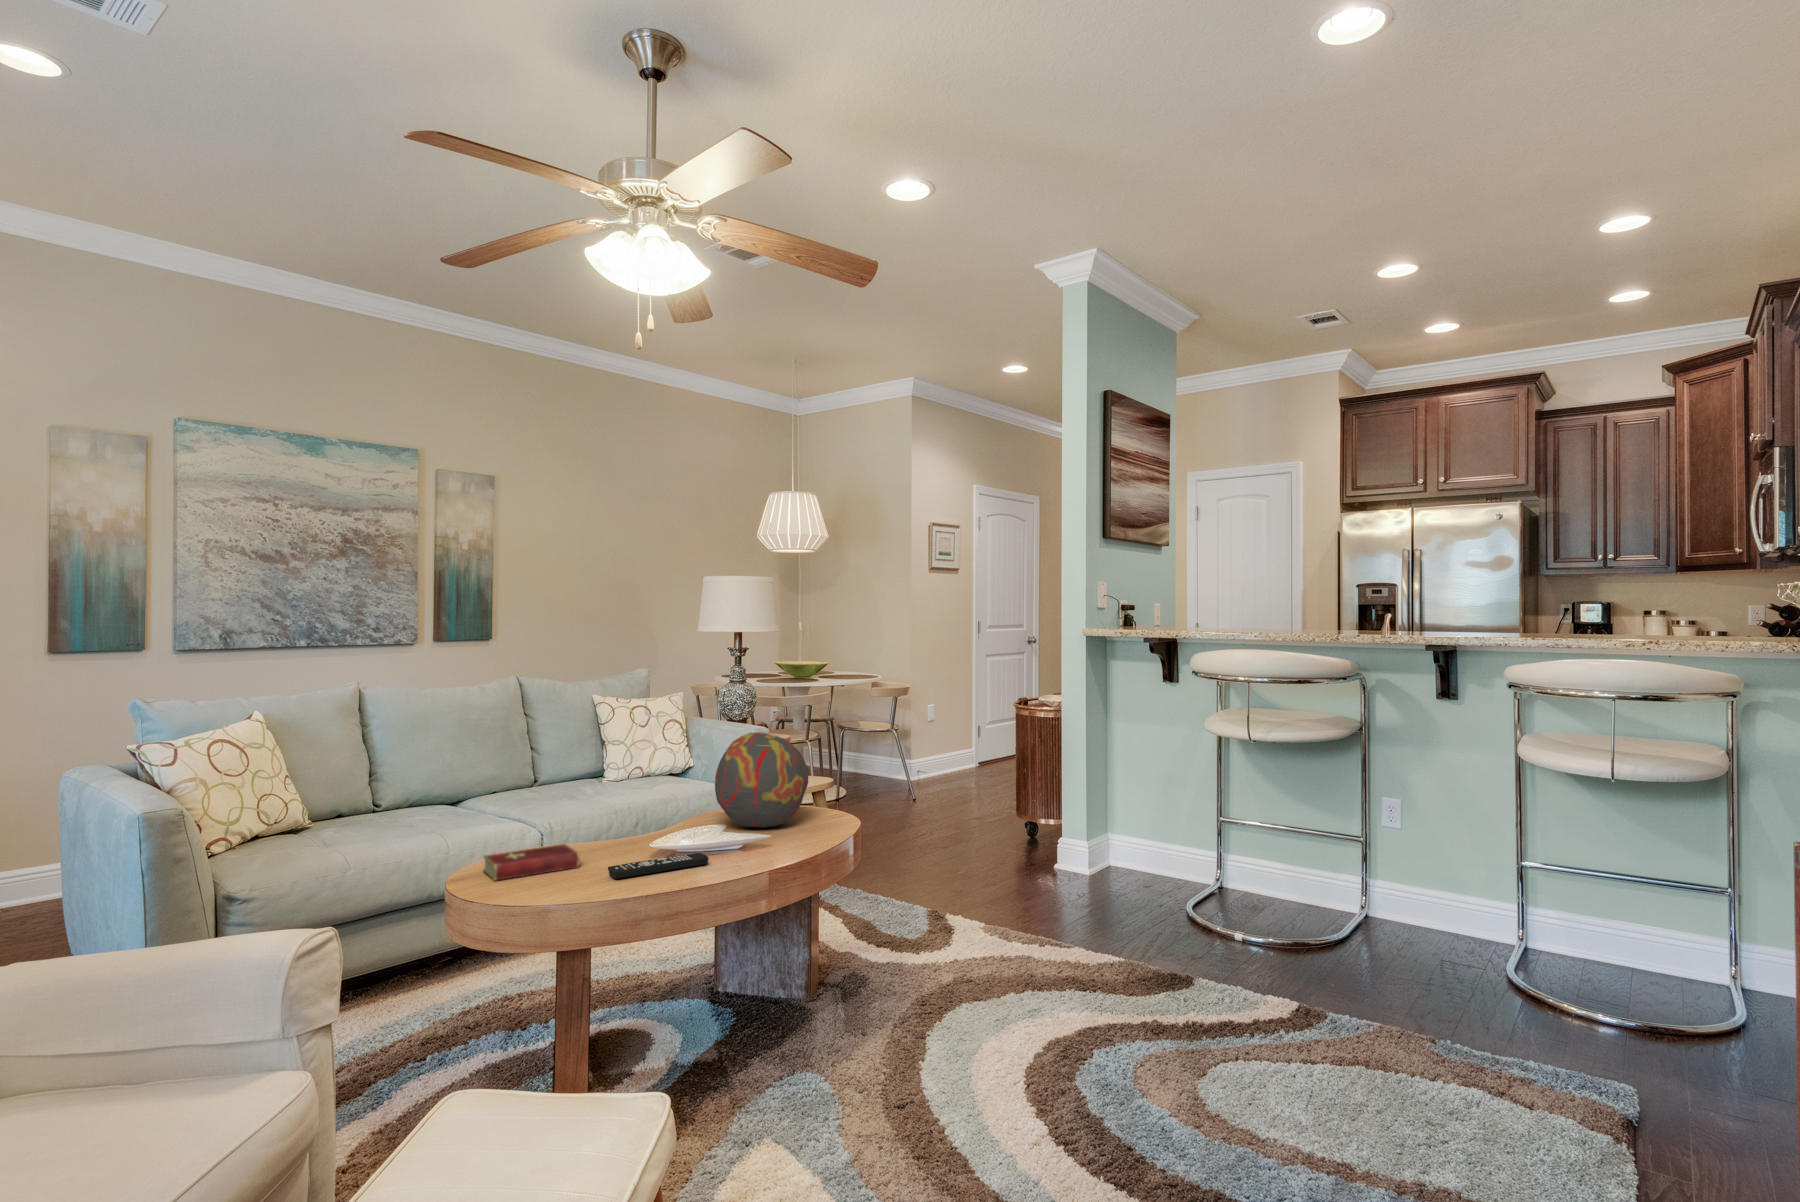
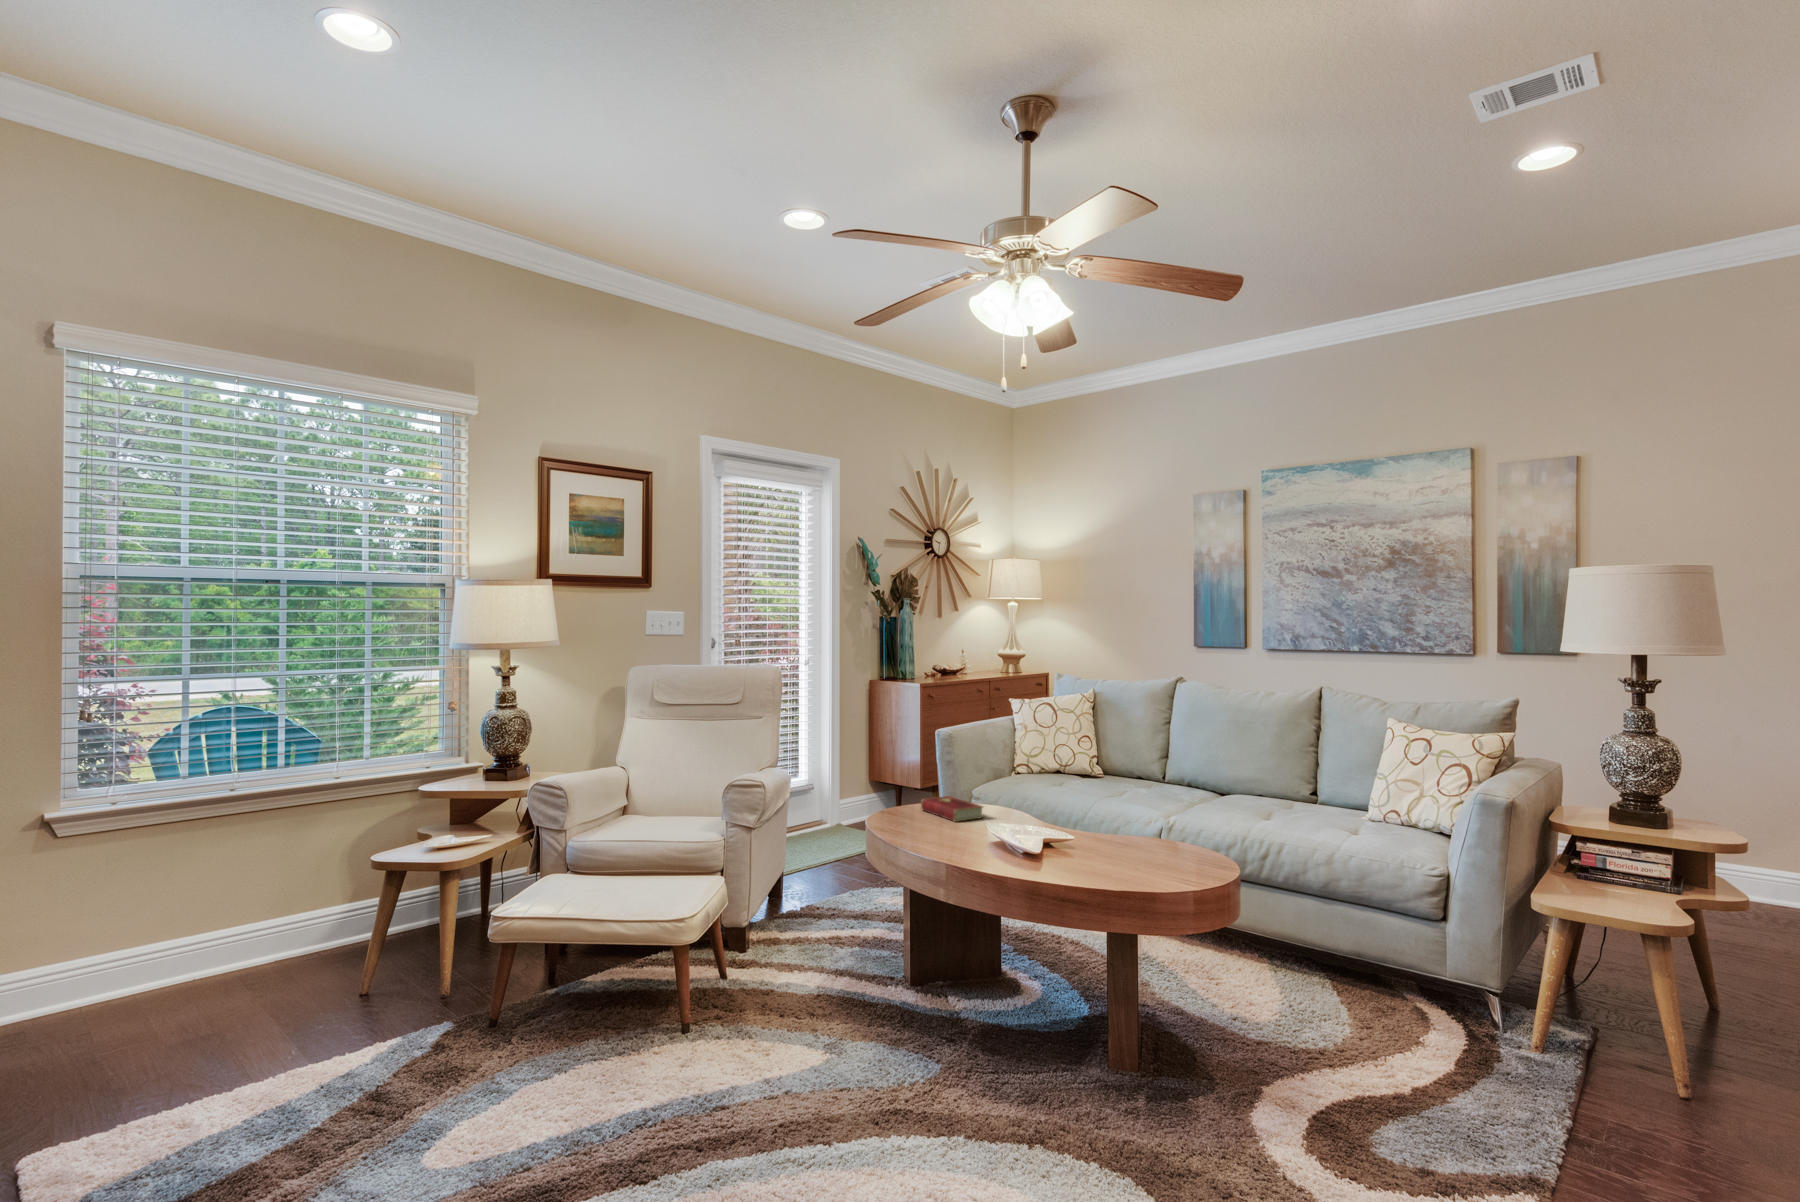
decorative orb: present [715,733,808,828] -> none [1067,755,1169,862]
remote control: present [608,853,709,879] -> none [911,821,969,846]

